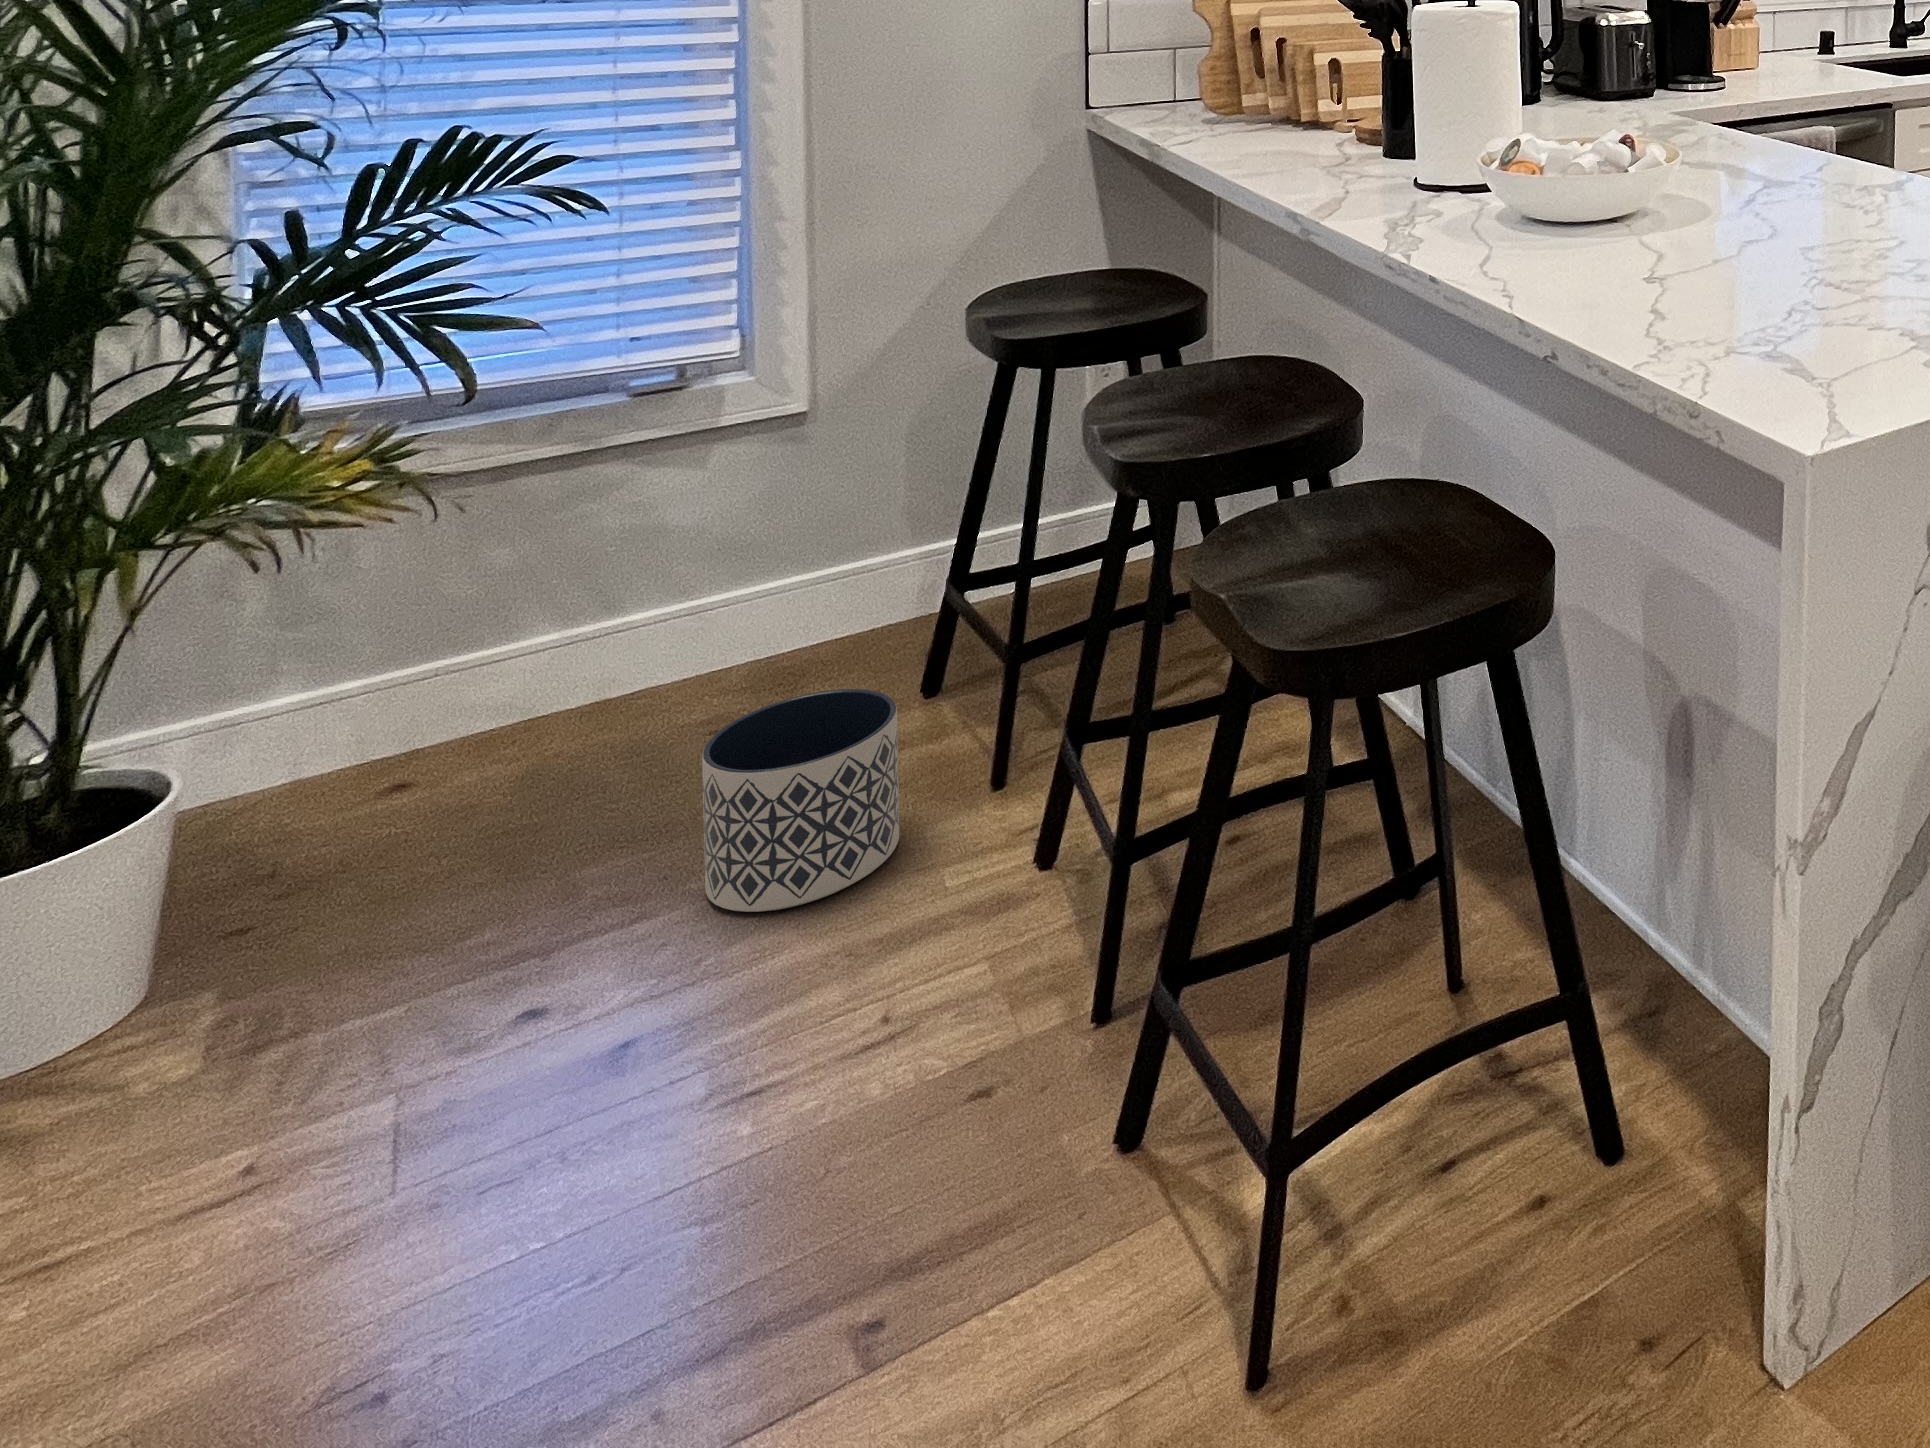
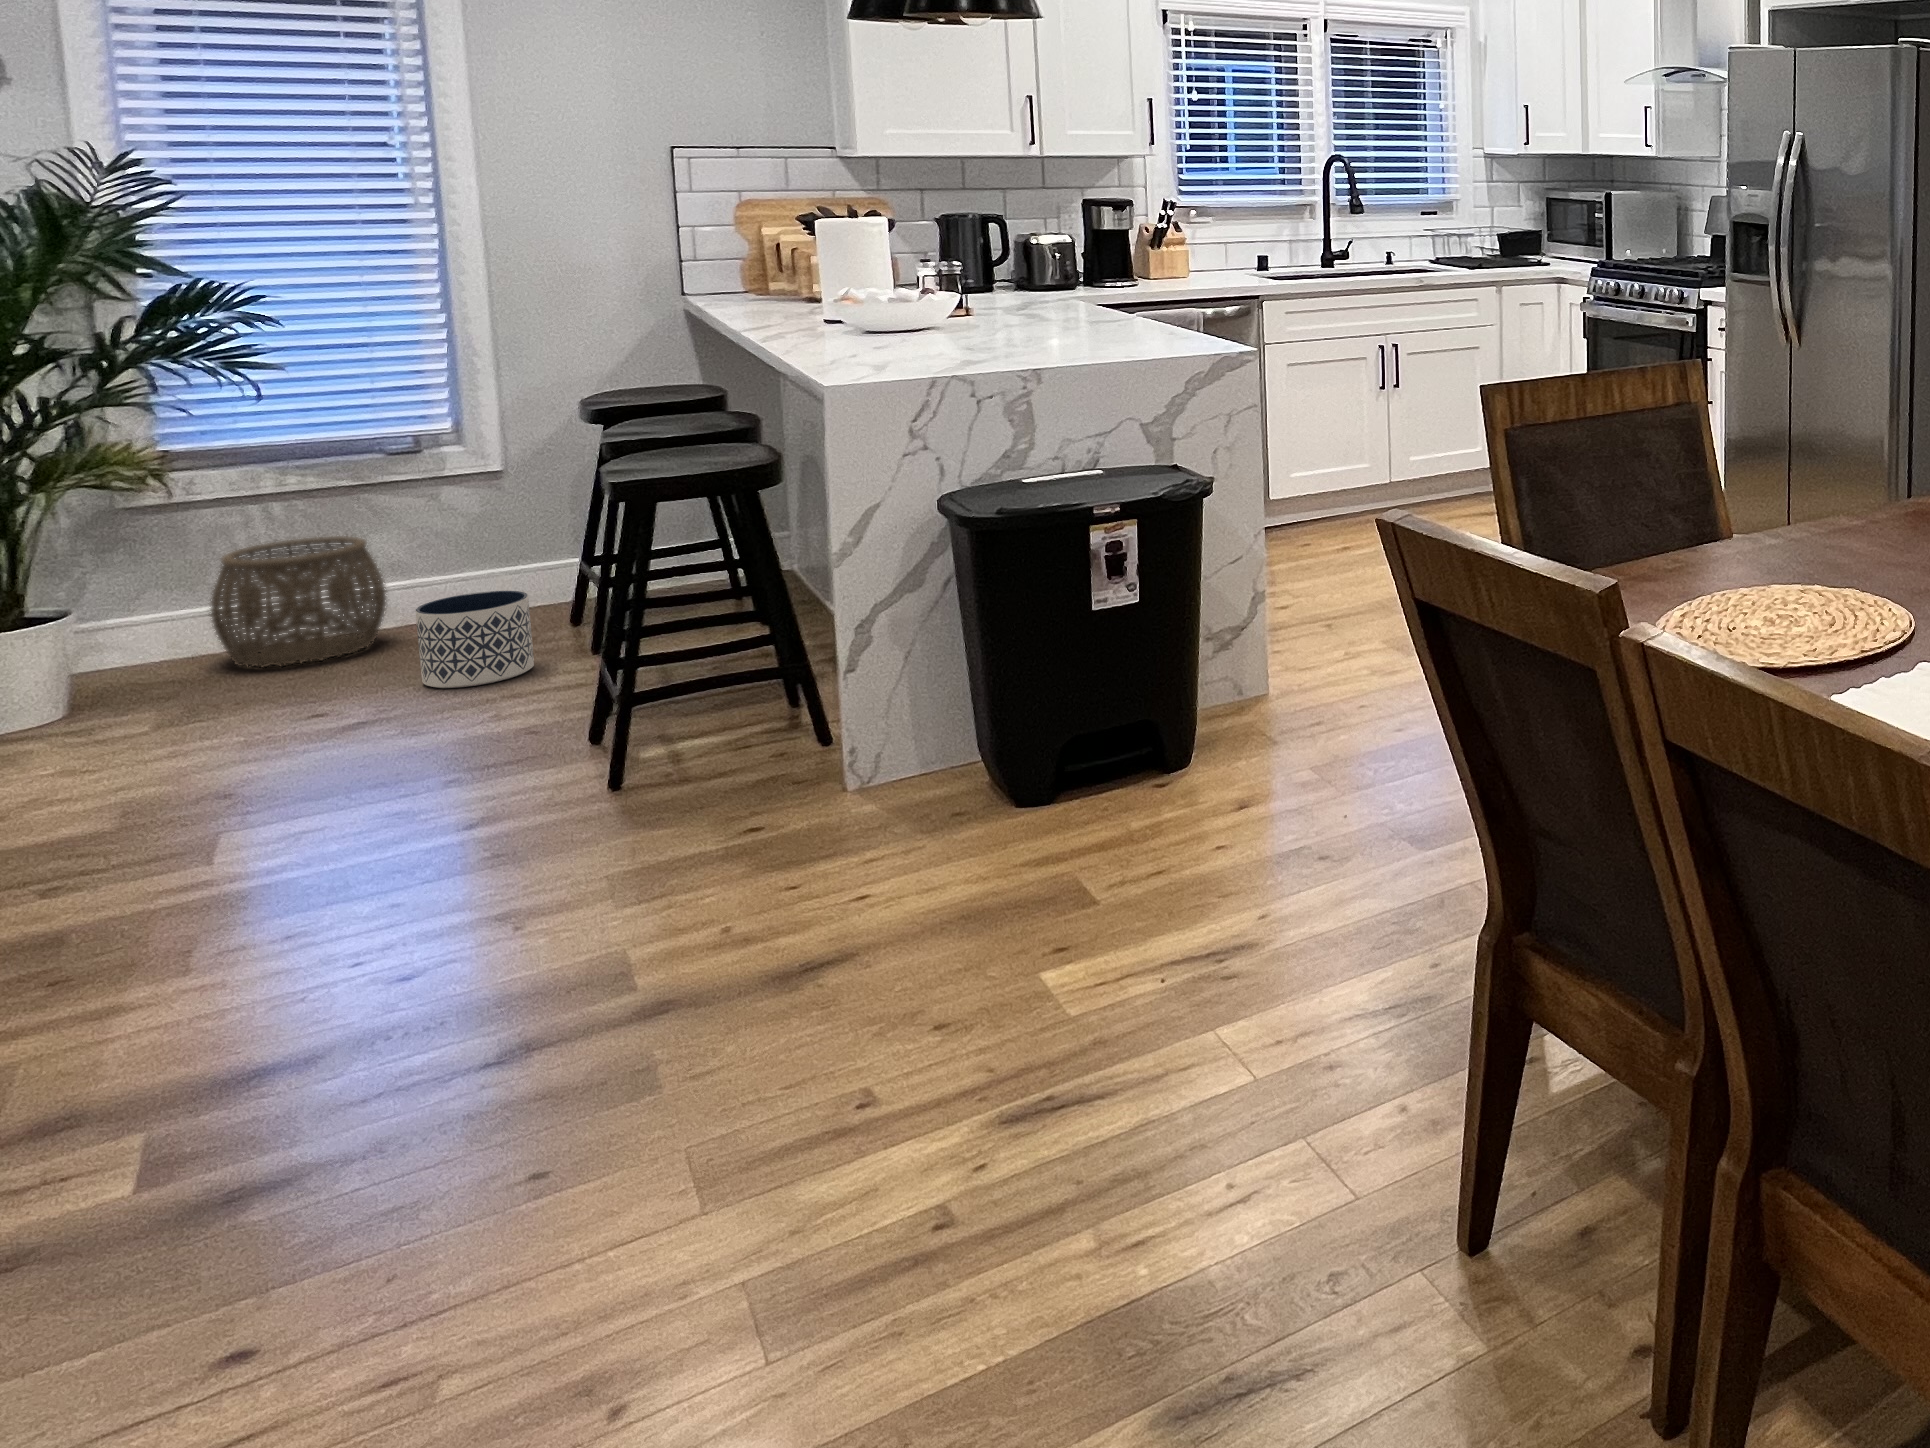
woven basket: none [319,555,631,833] -> present [210,536,386,667]

